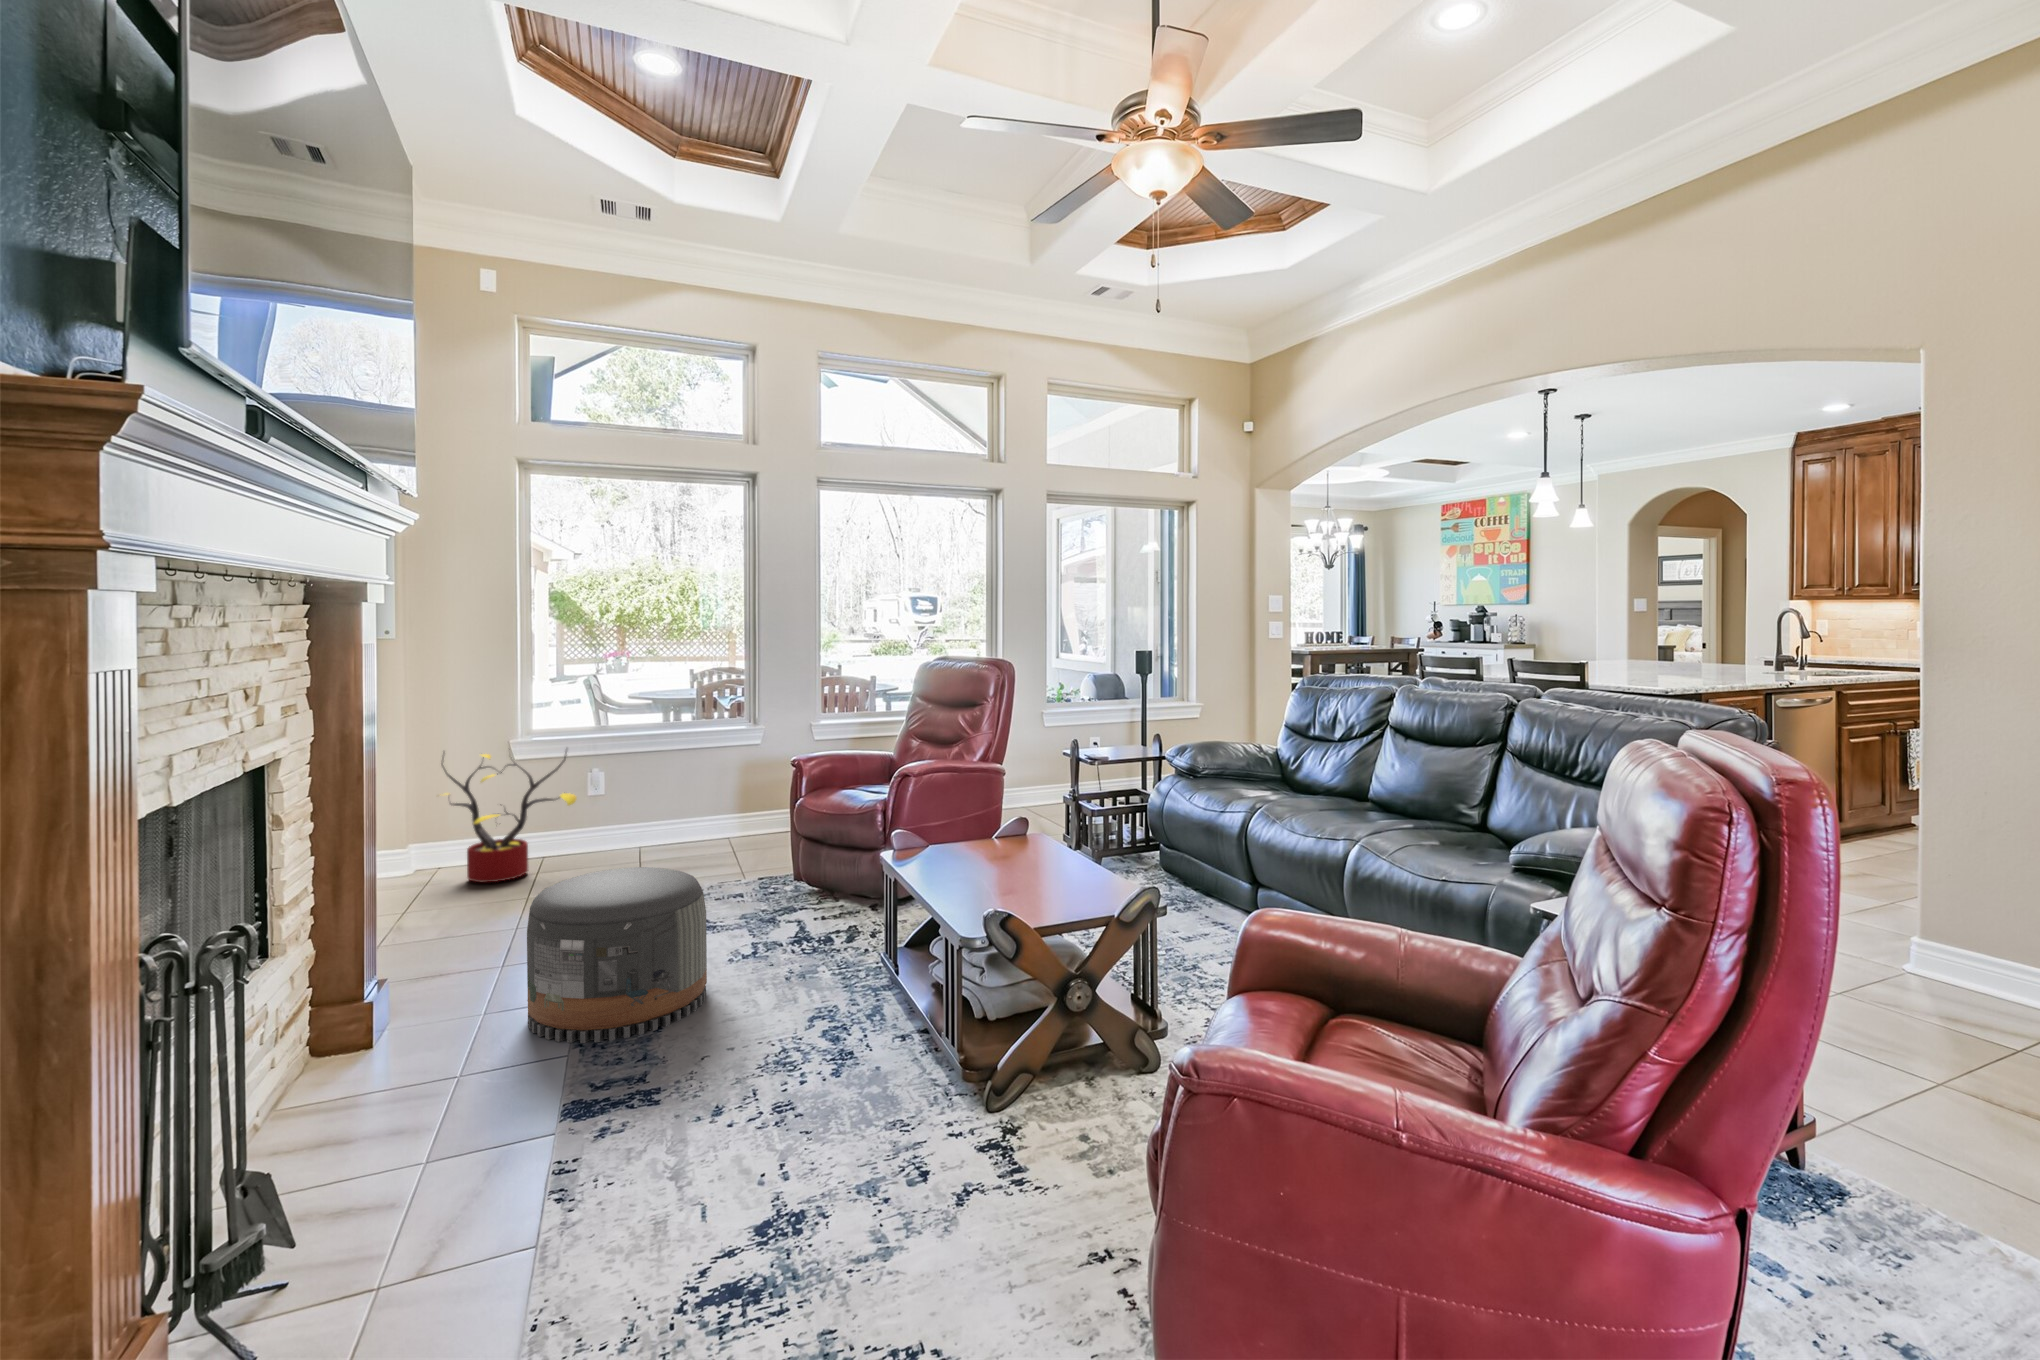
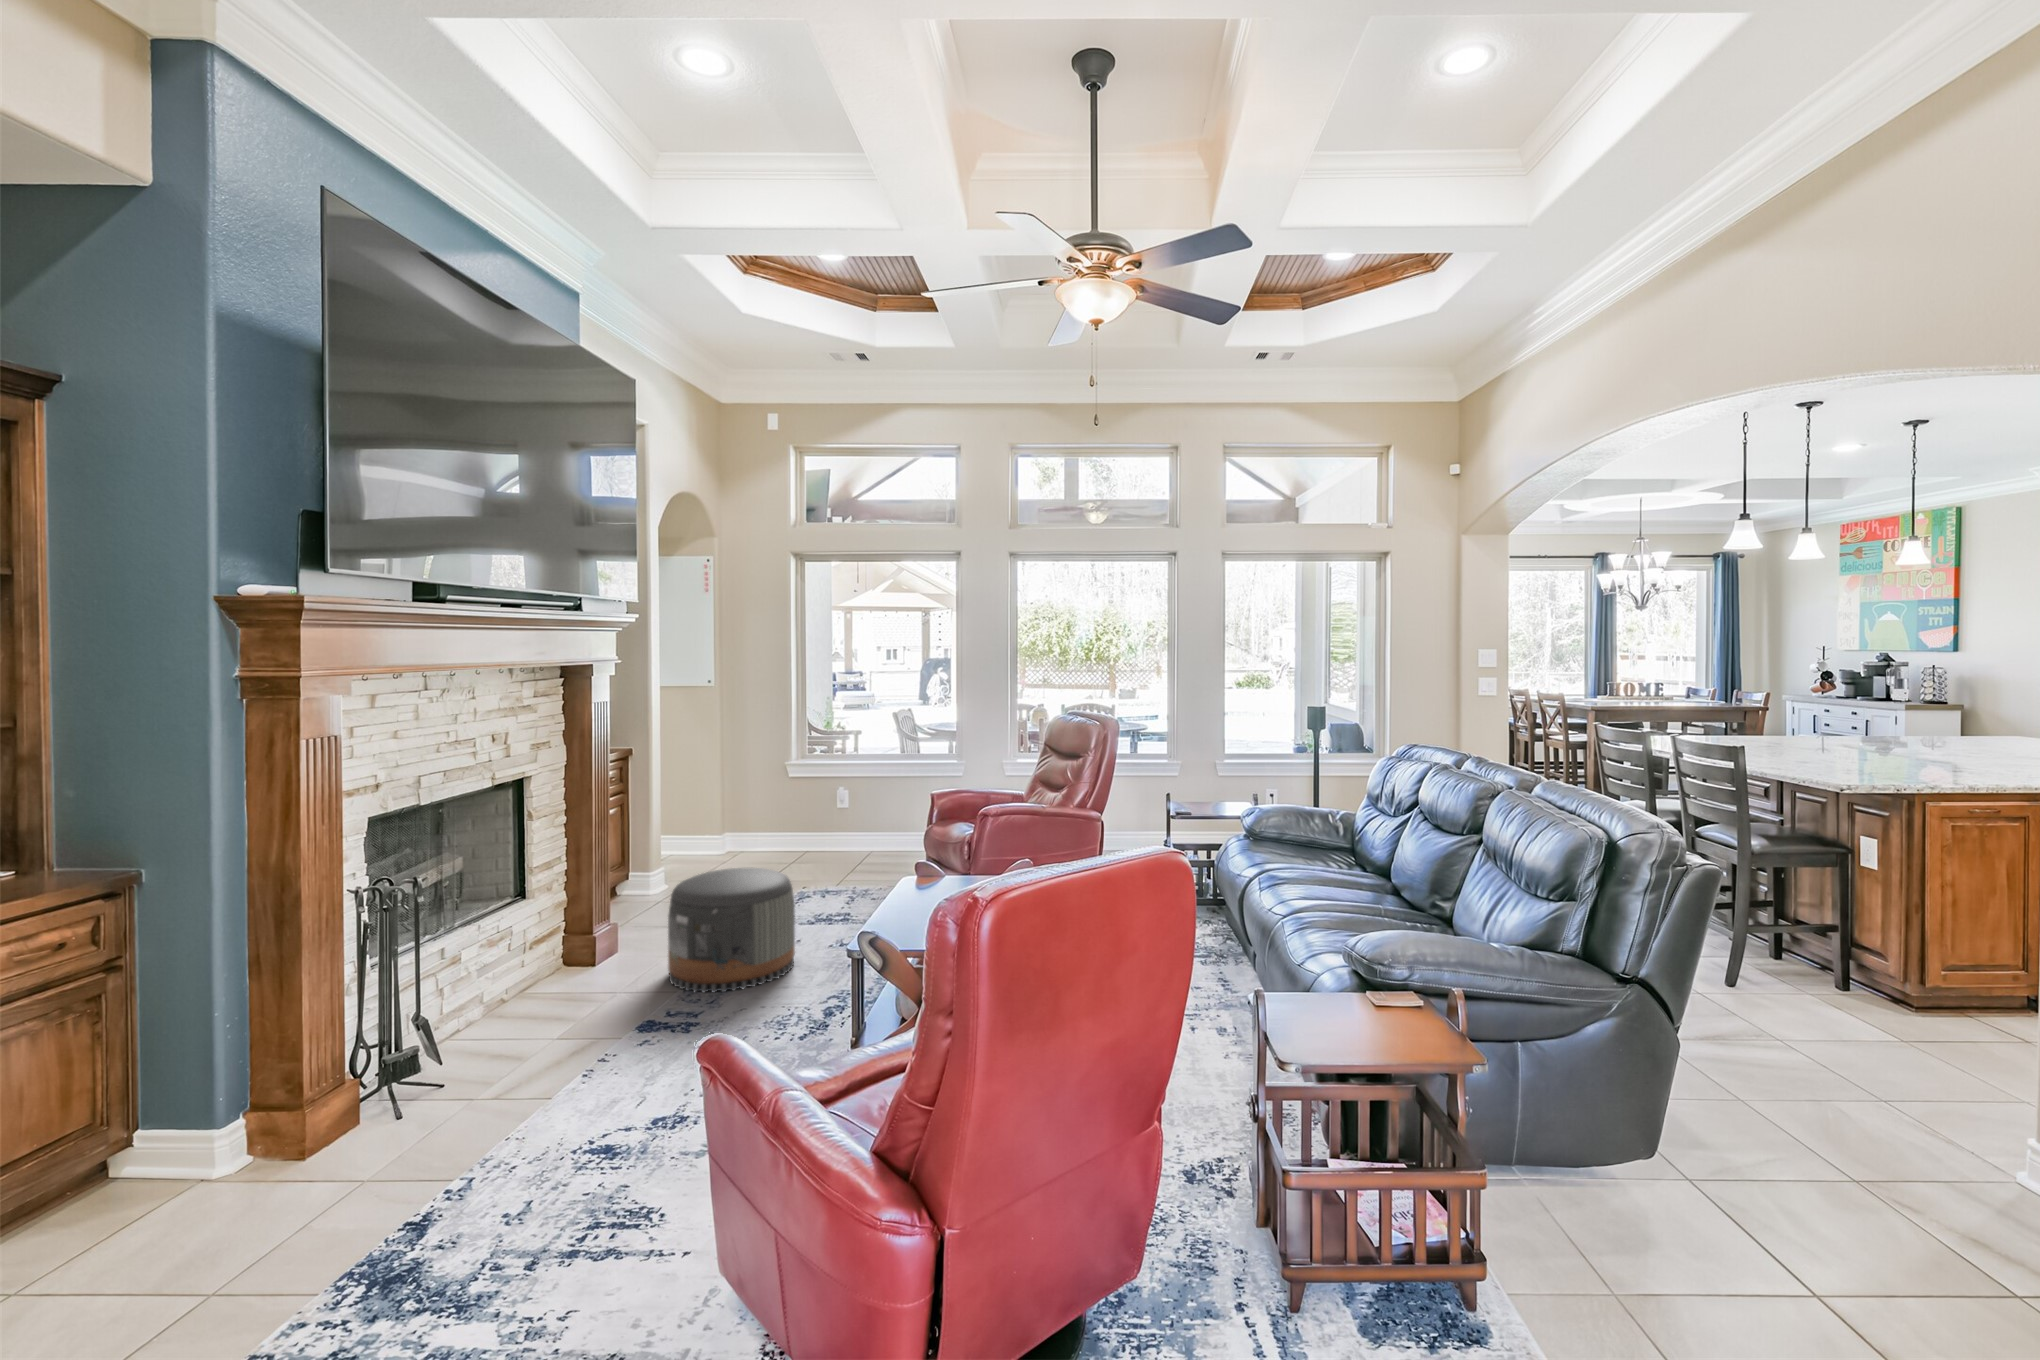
decorative plant: present [442,752,577,882] -> none [740,765,818,865]

